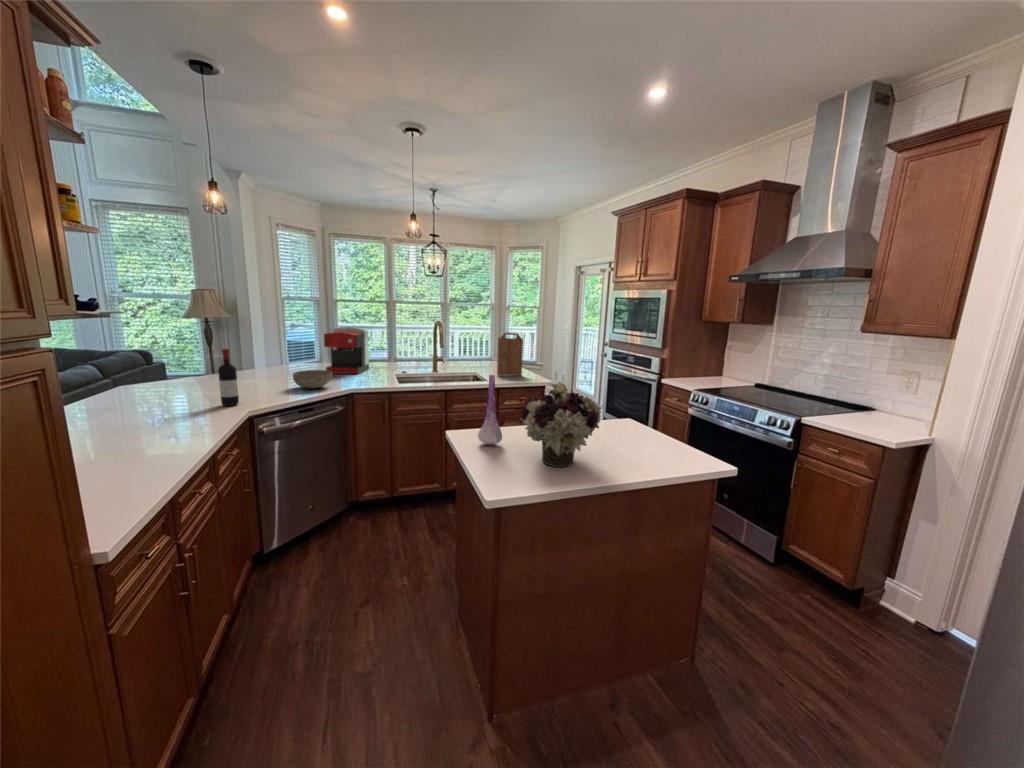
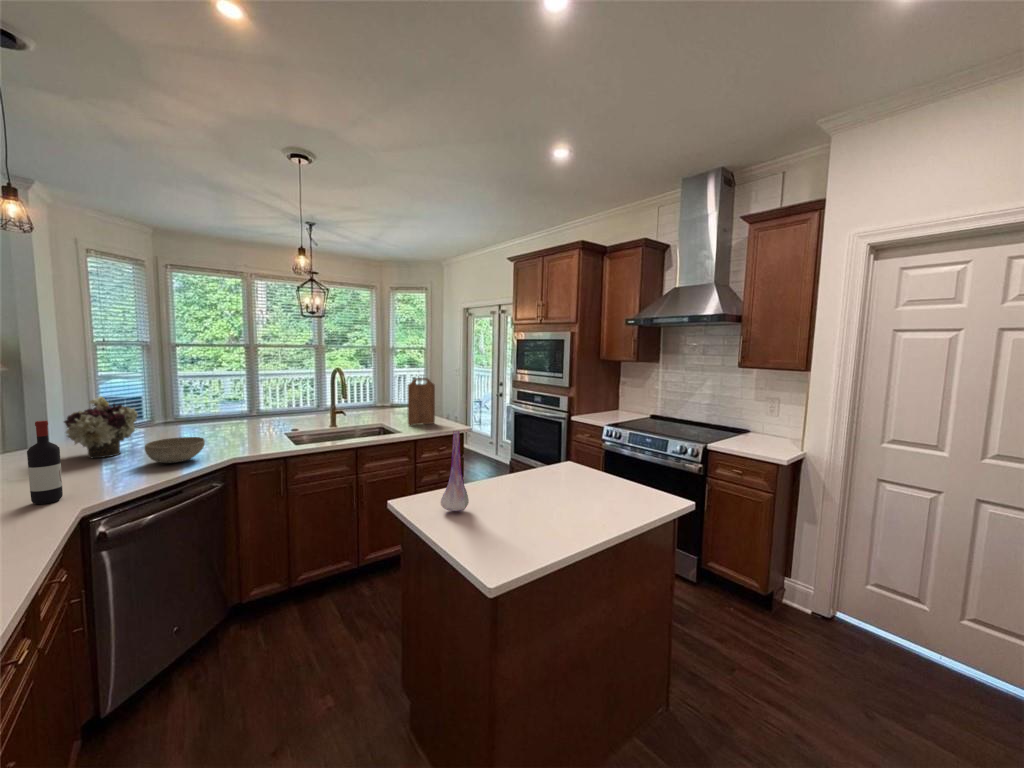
coffee maker: present [324,327,369,374] -> none [182,379,244,439]
flower arrangement: present [520,382,601,467] -> present [64,397,138,458]

